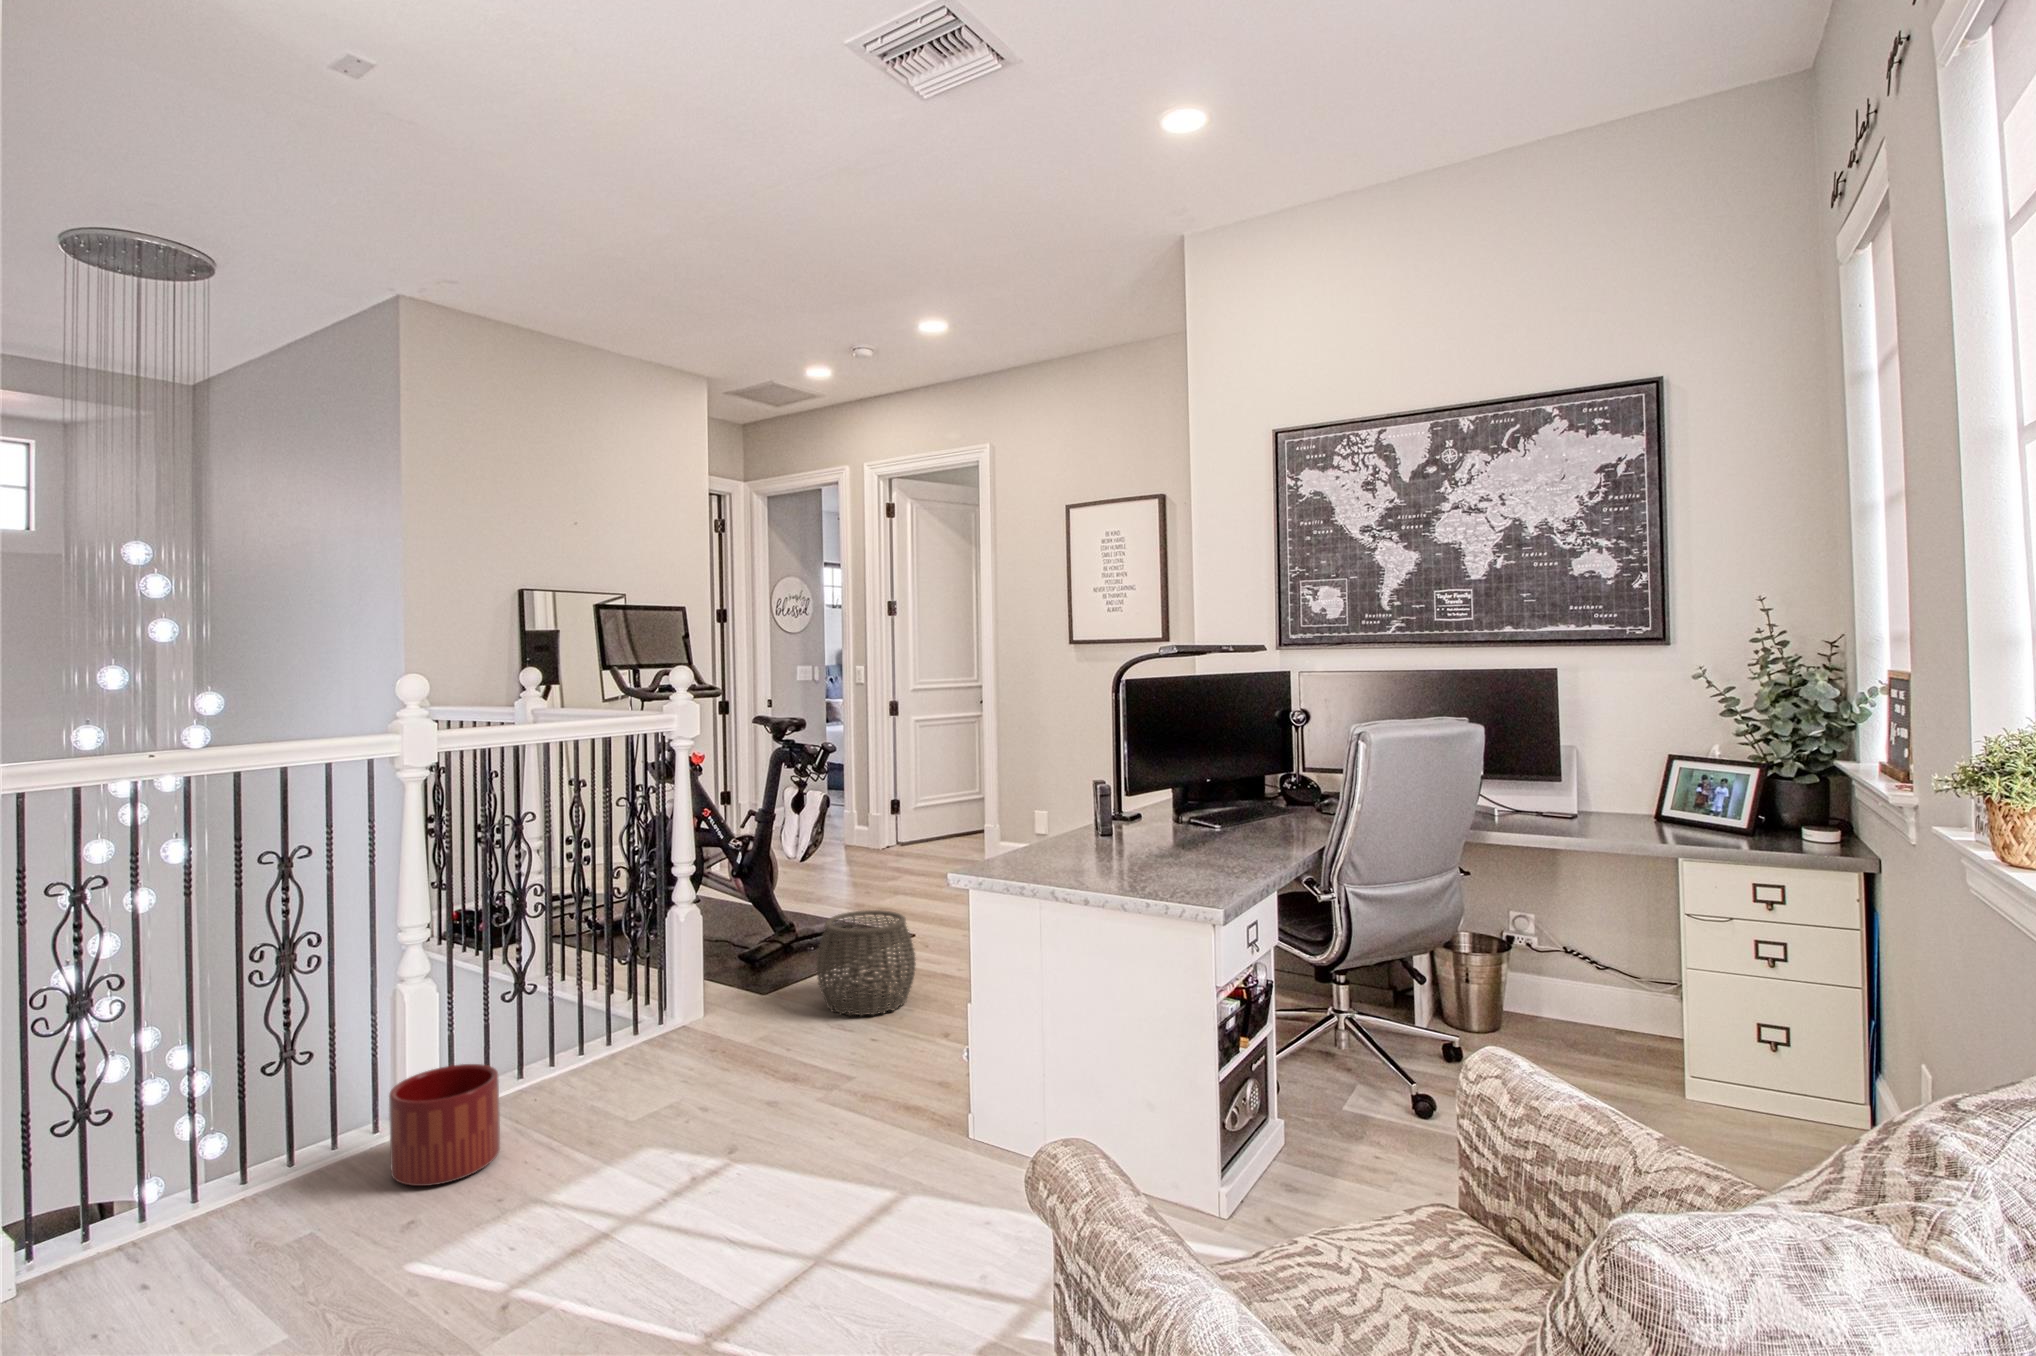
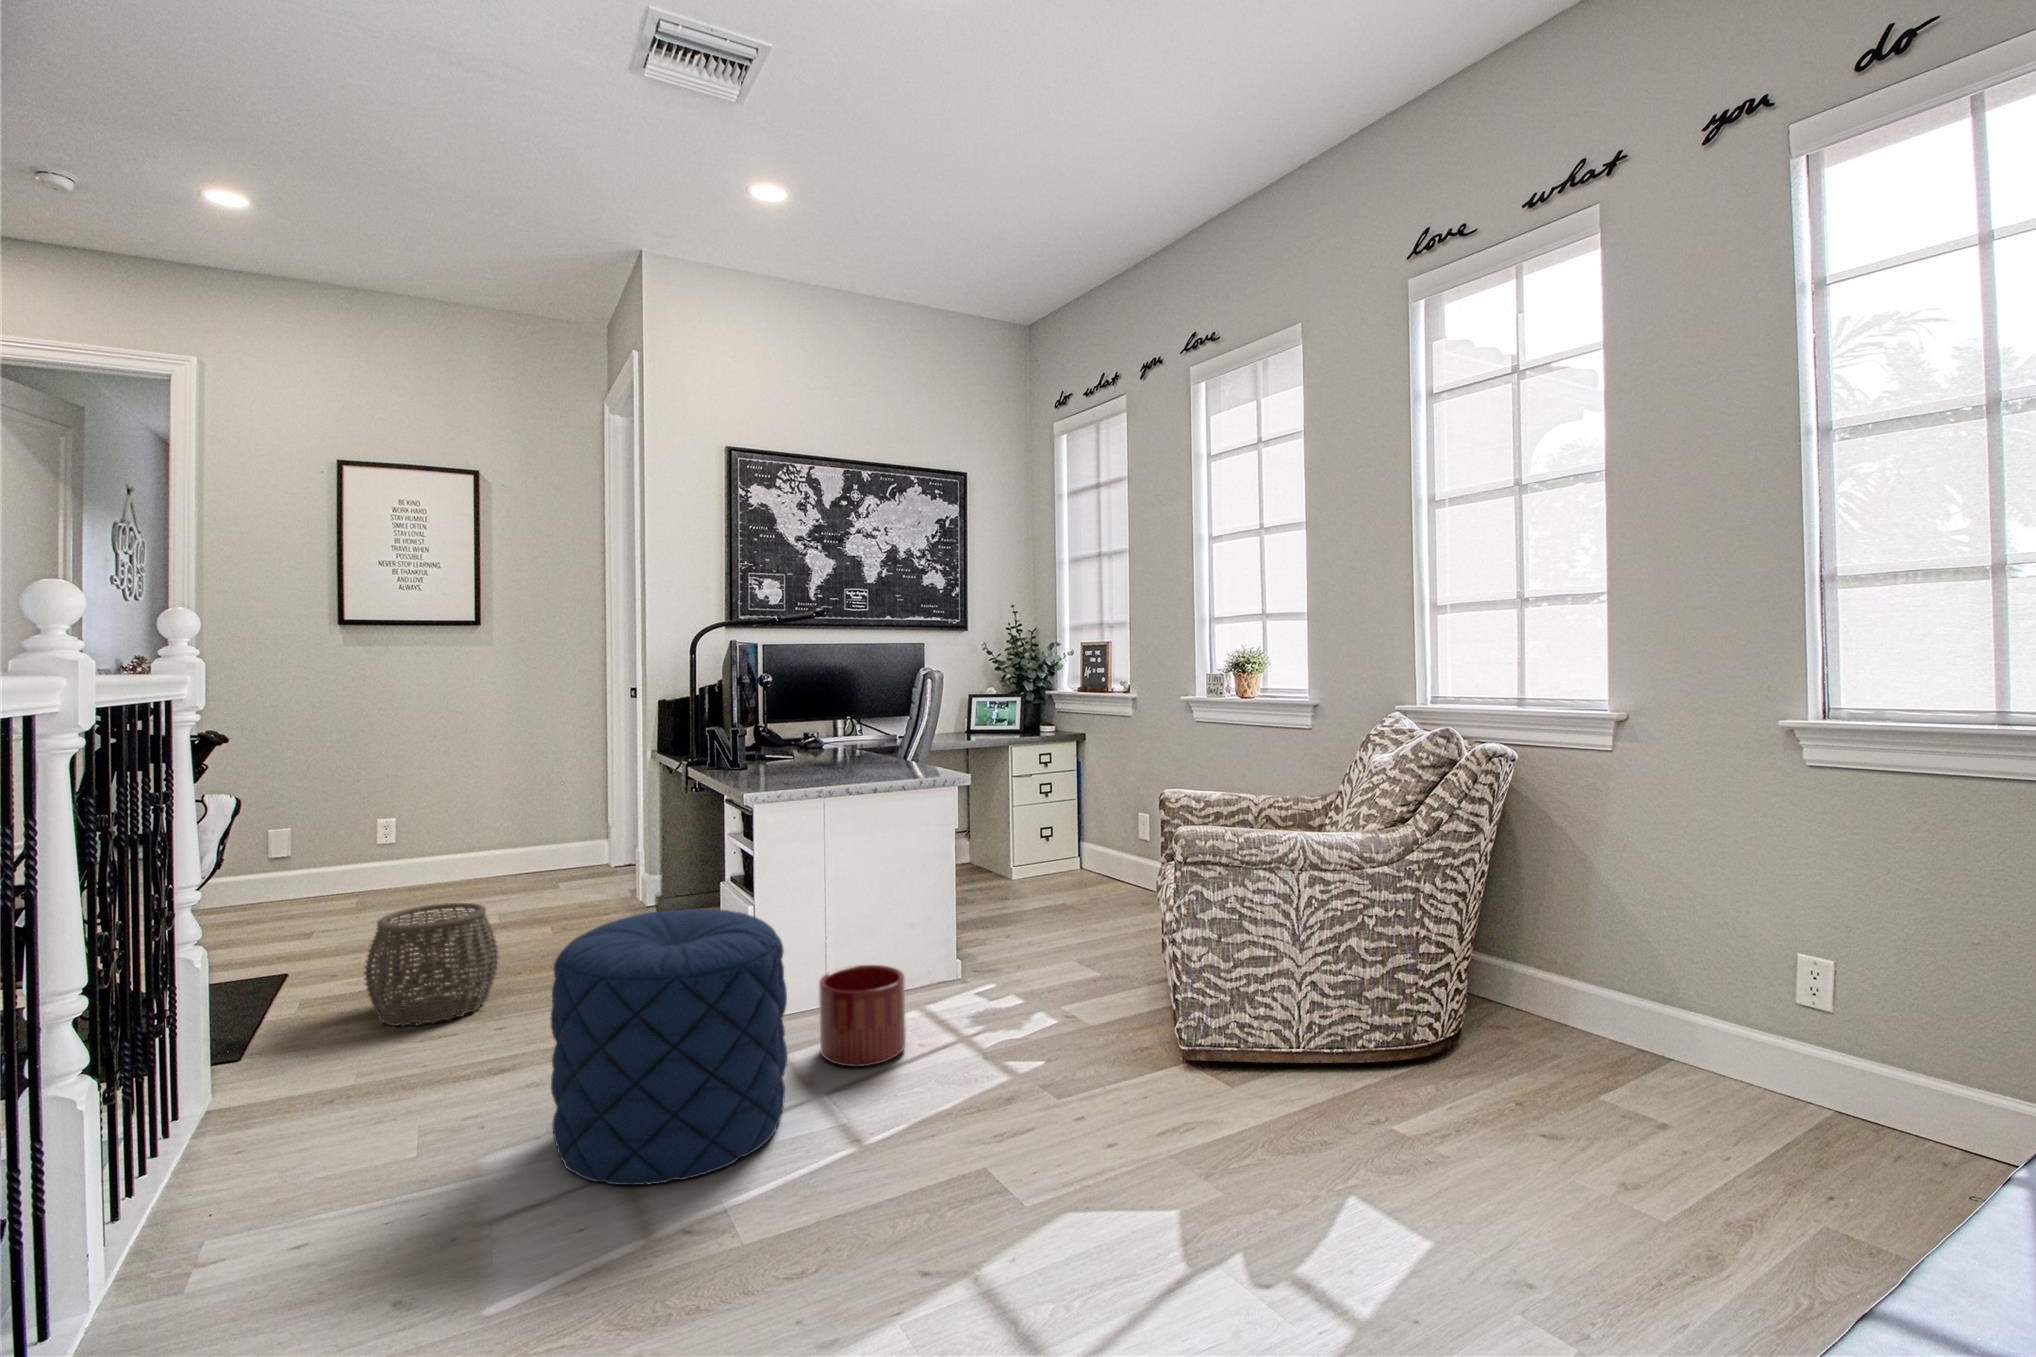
pouf: none [555,970,788,1252] -> present [551,909,787,1185]
planter: present [389,1064,500,1186] -> present [819,965,906,1067]

